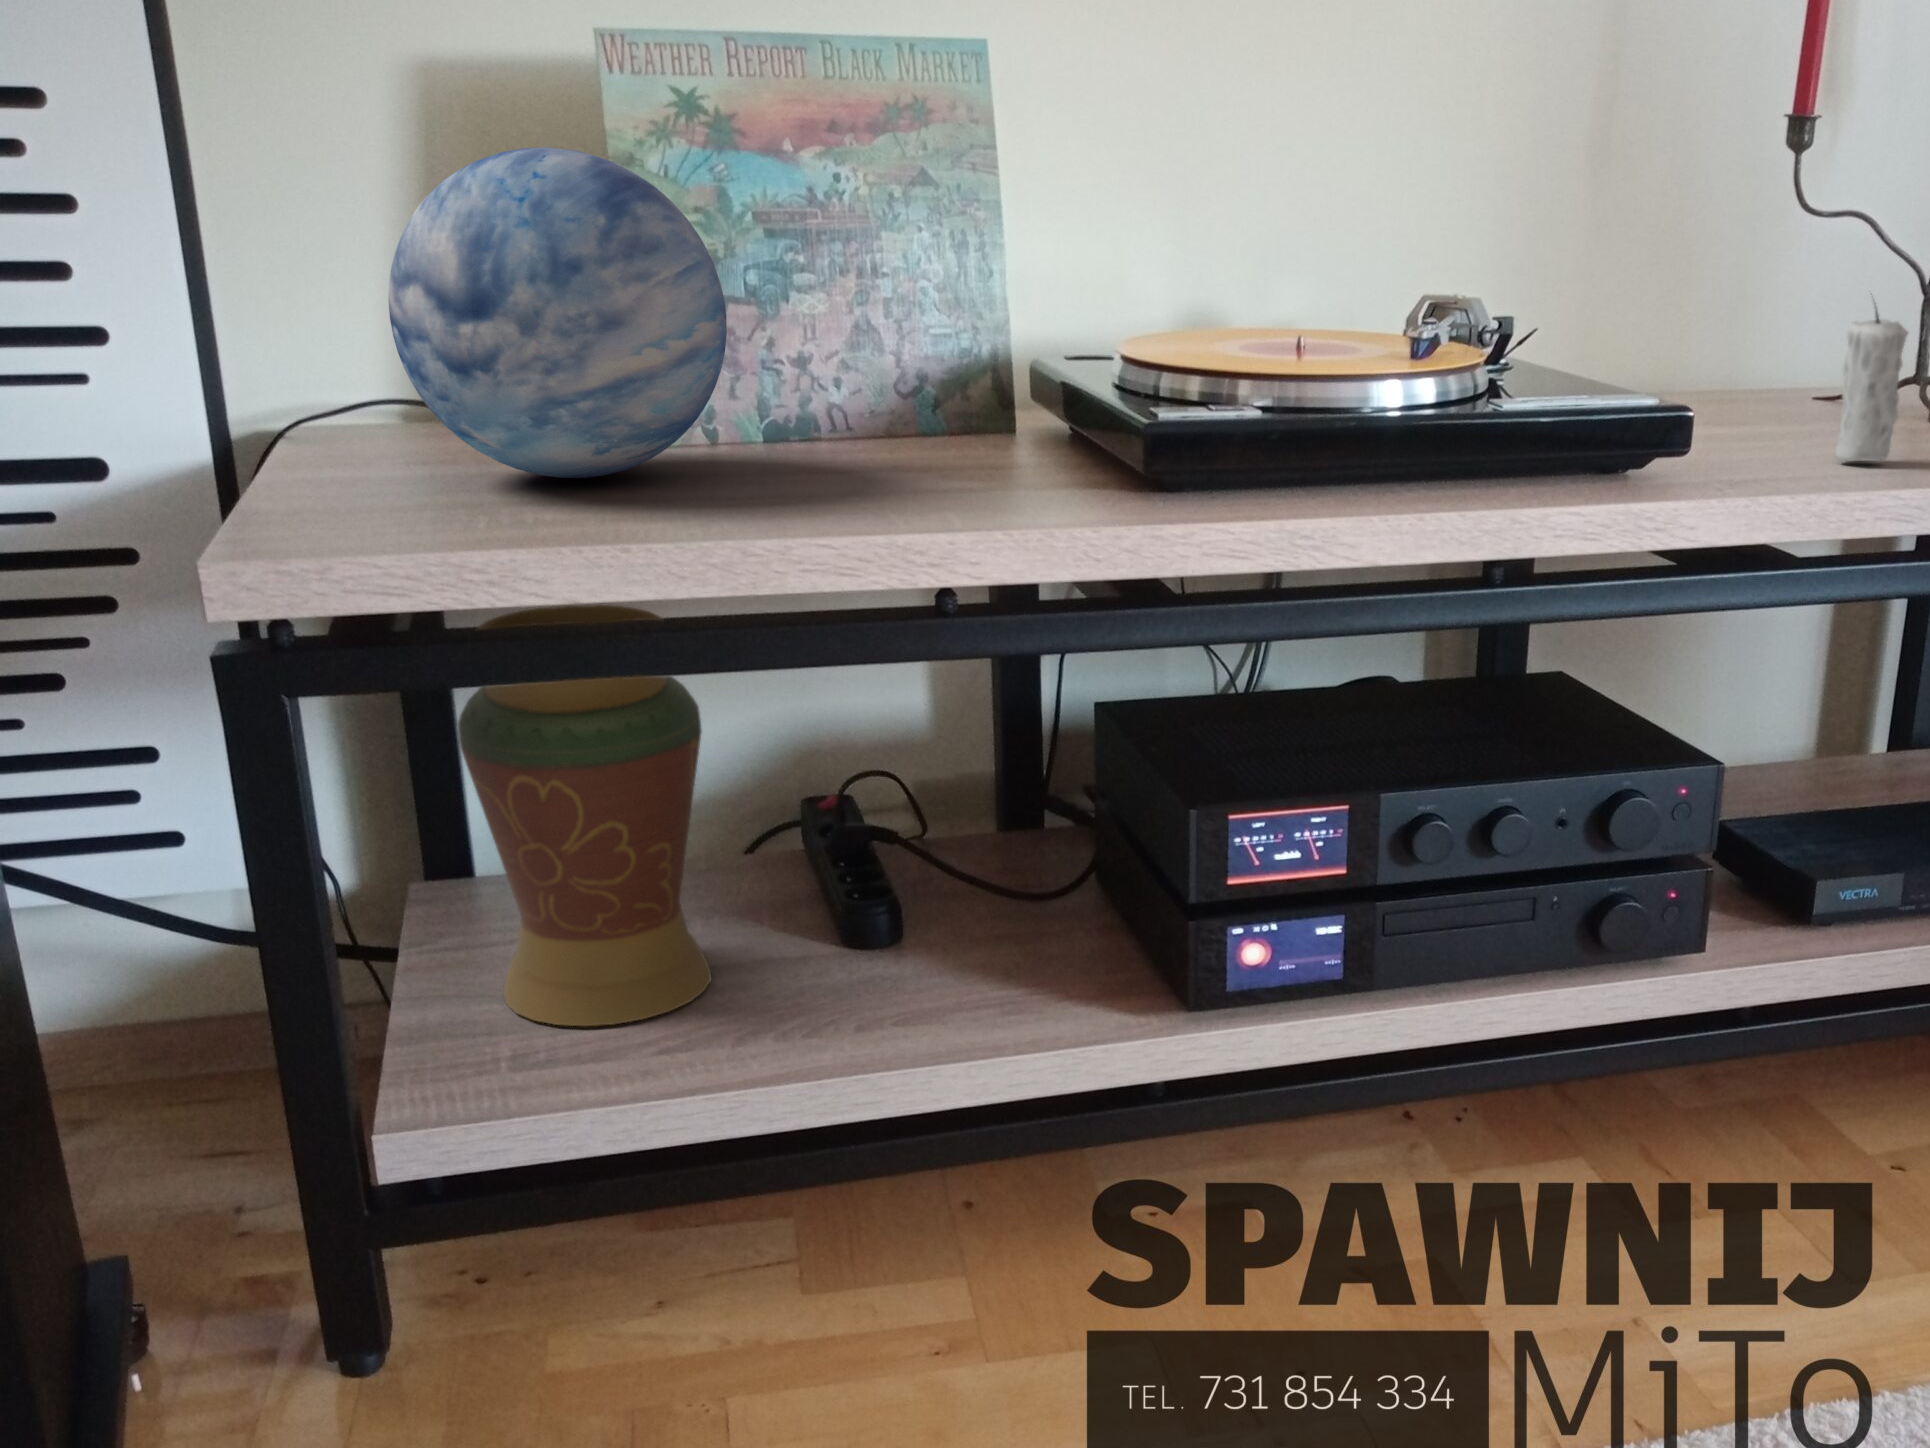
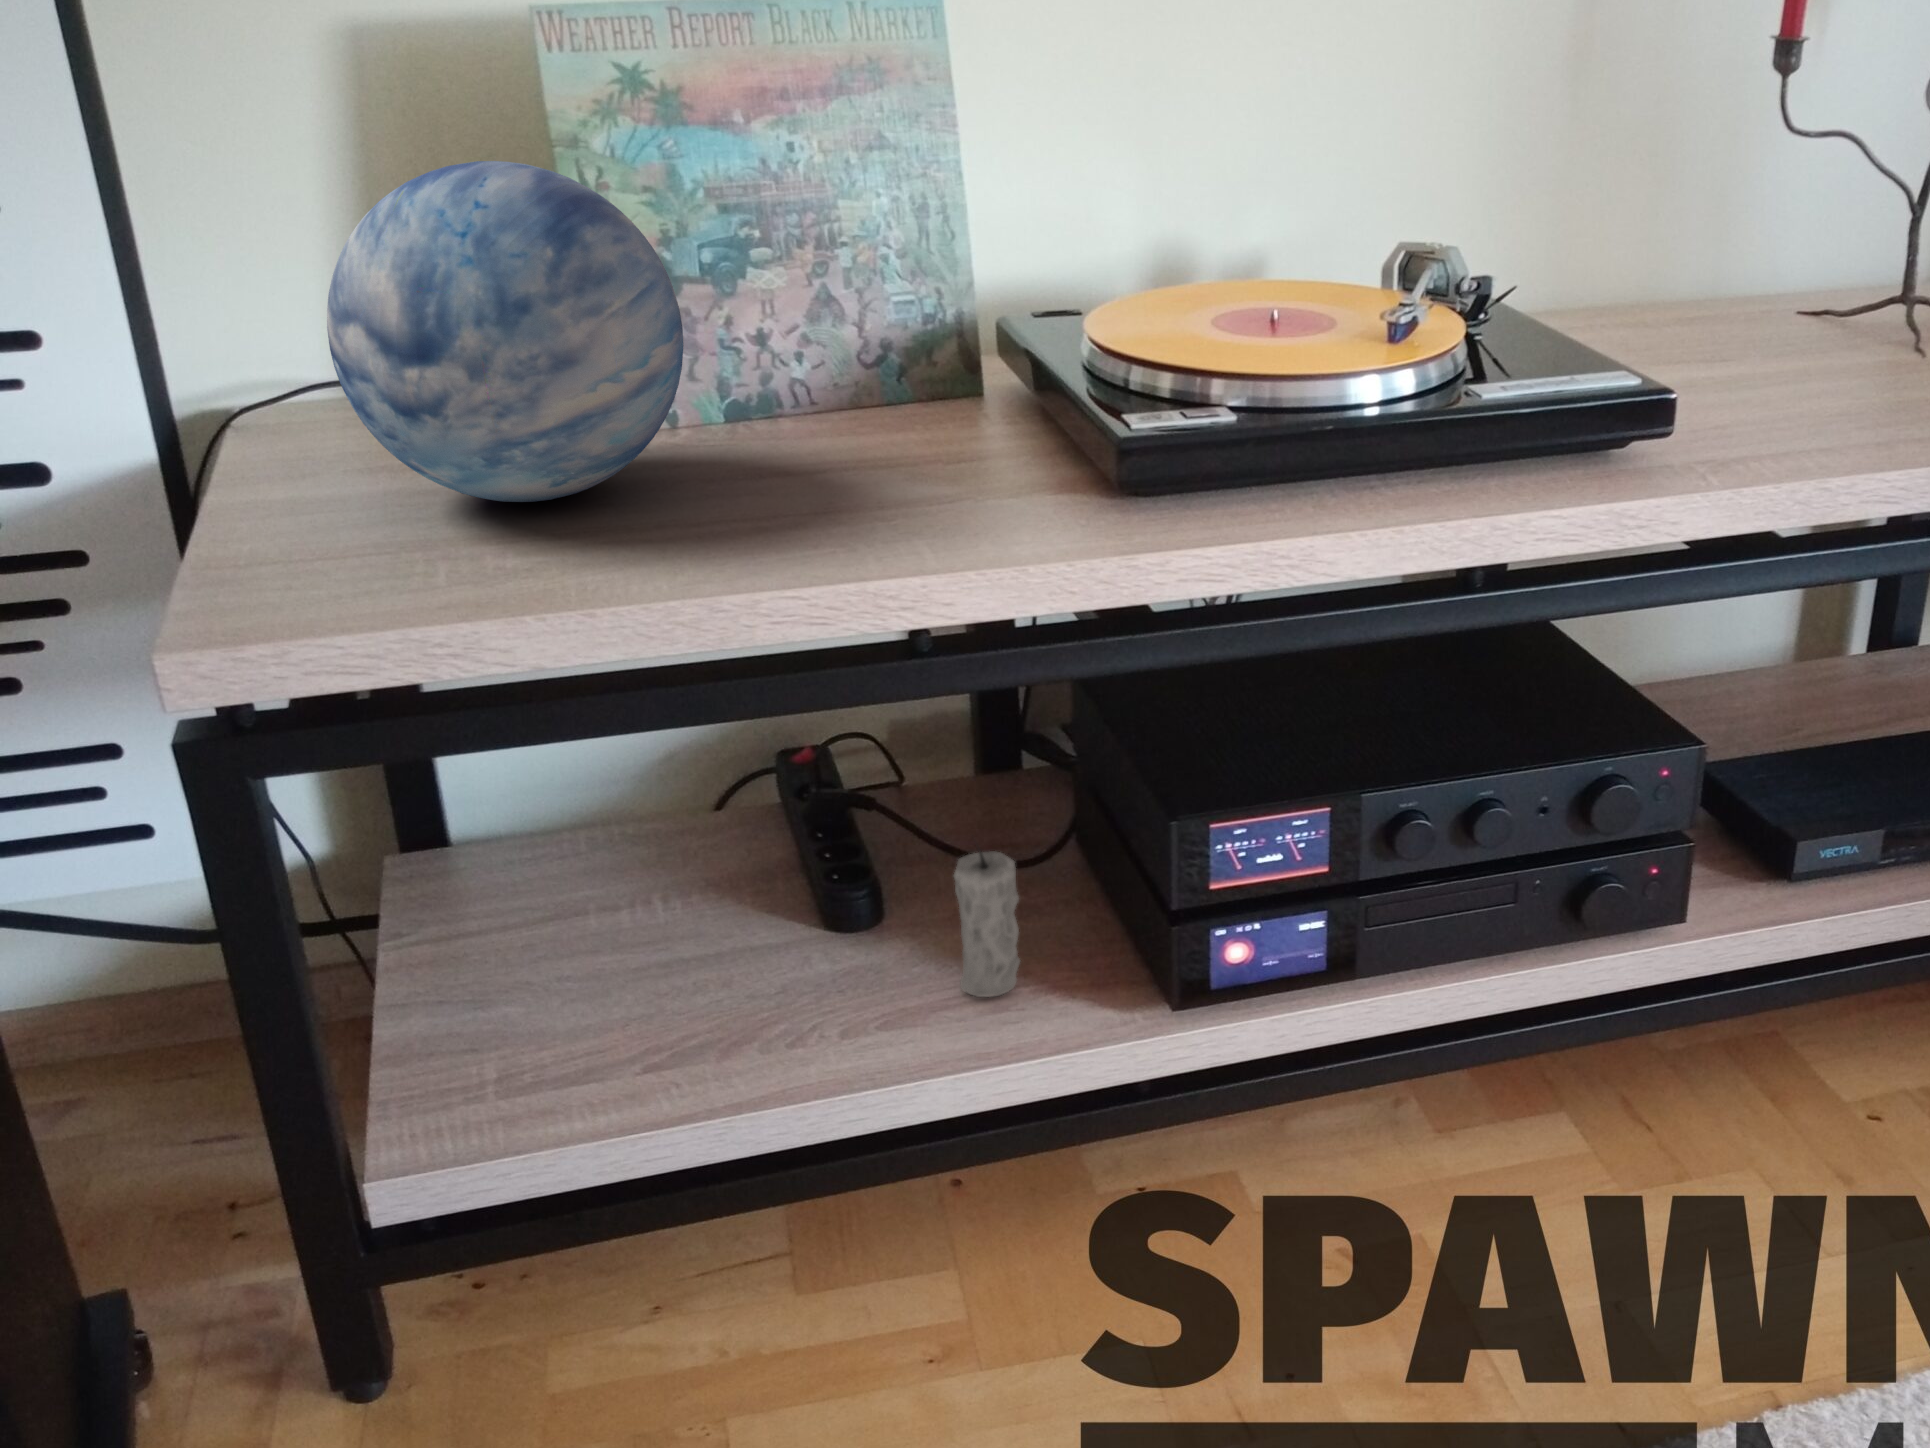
candle: present [1835,303,1908,461] -> present [954,849,1020,997]
decorative vase: present [458,605,711,1026] -> none [423,615,690,1050]

